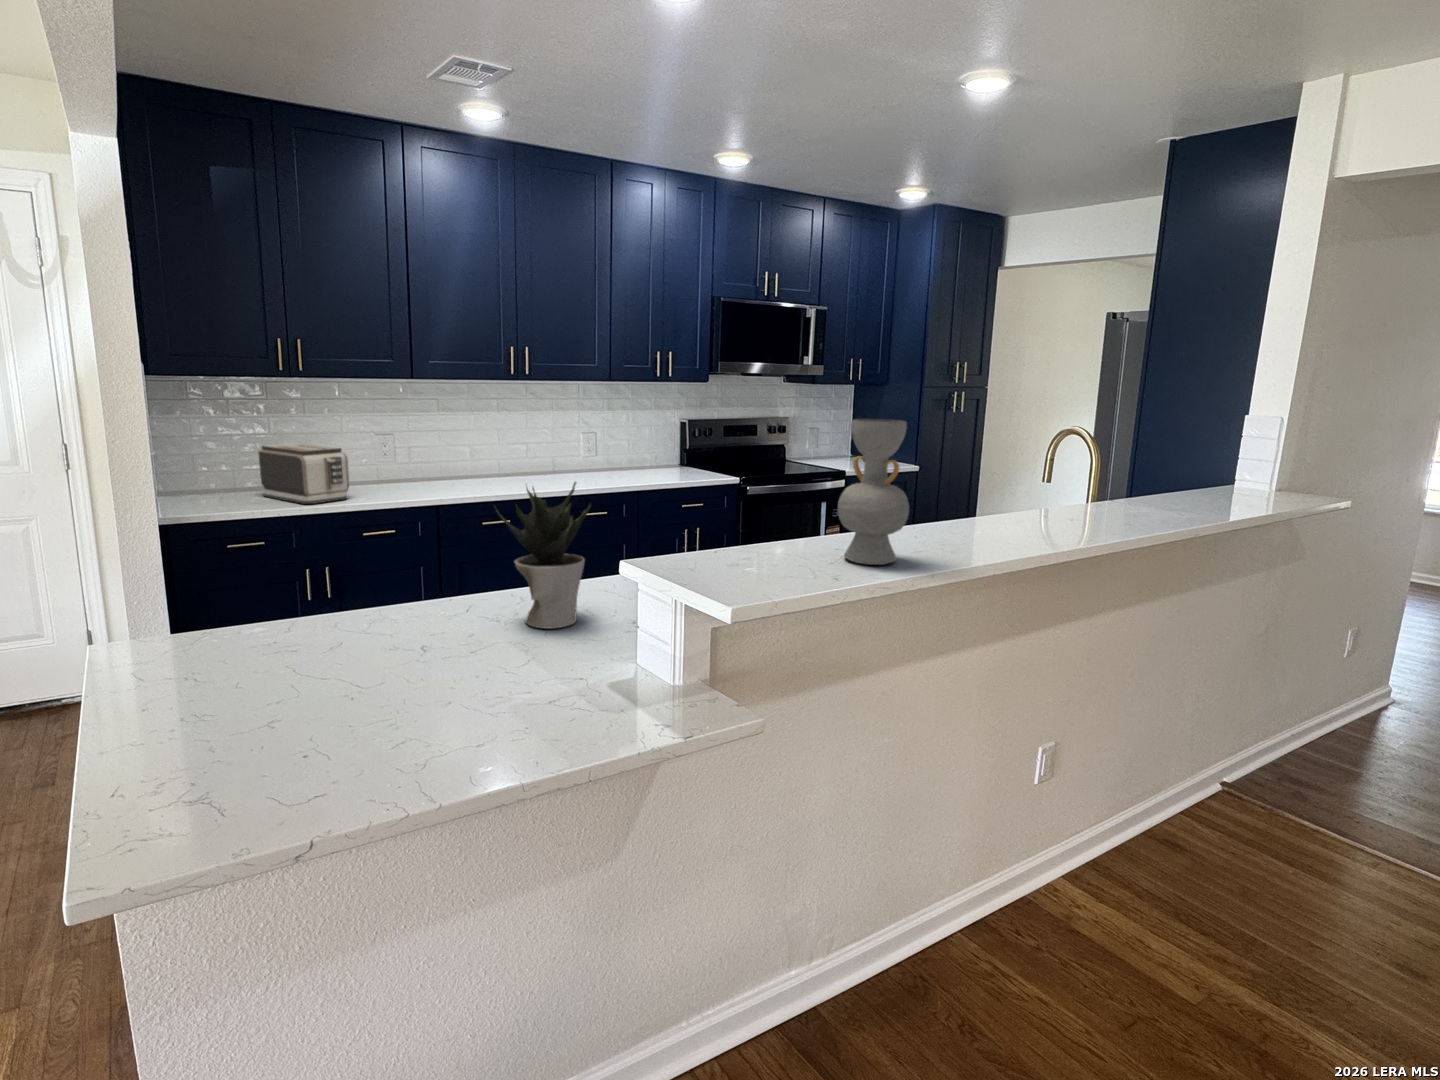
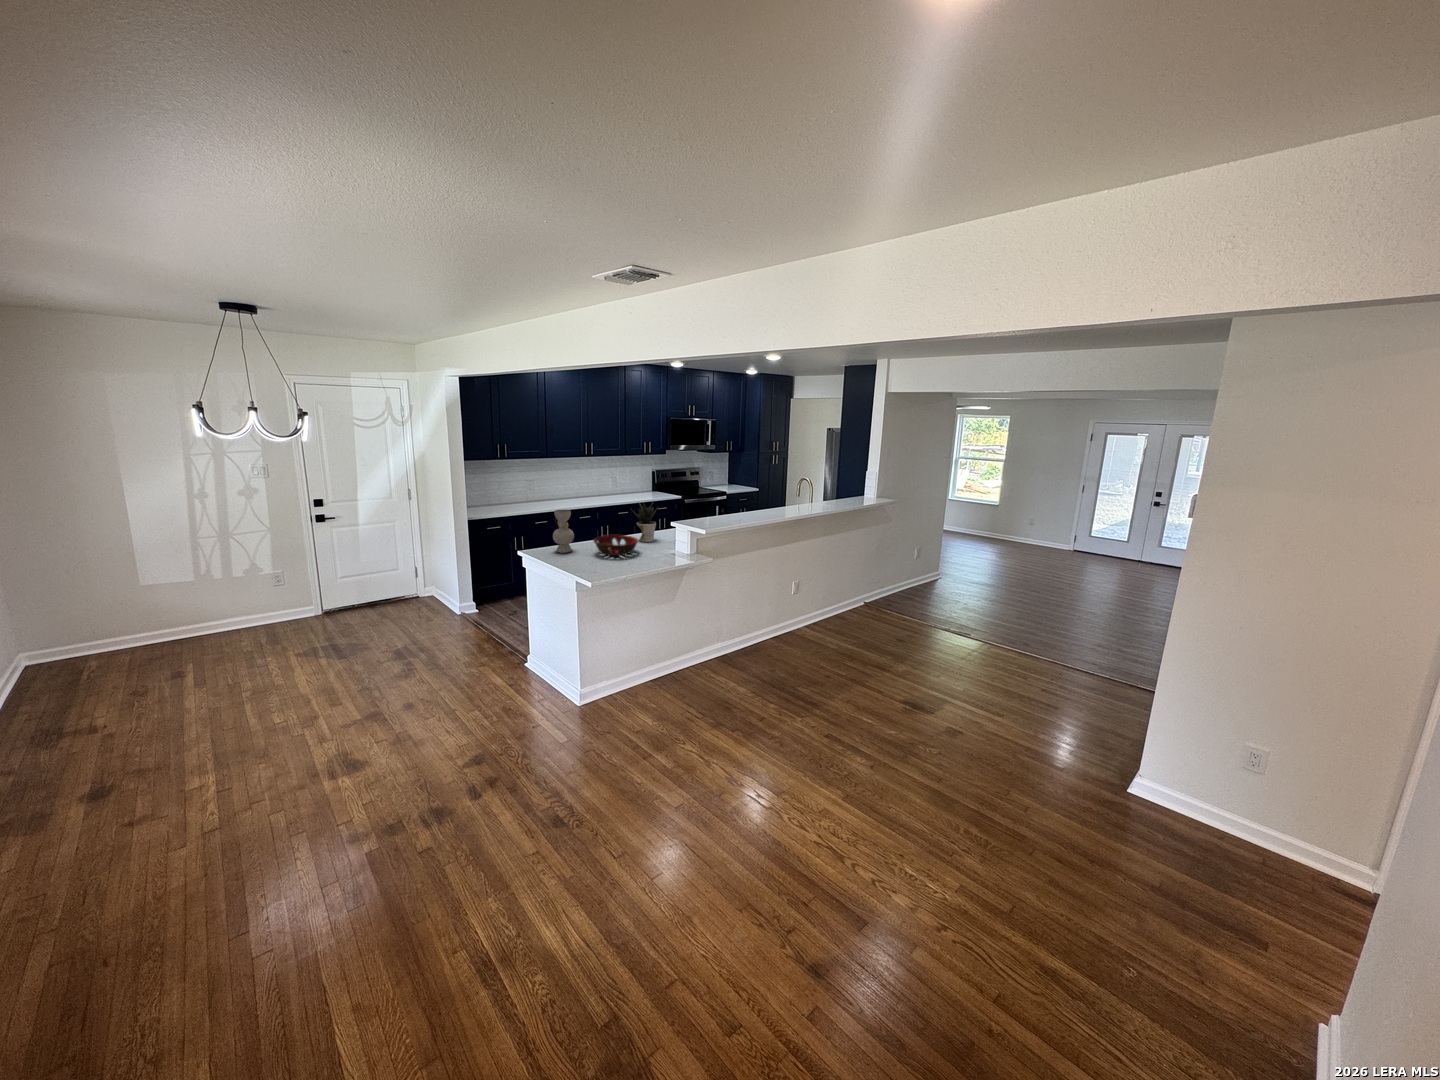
decorative vase: present [838,419,909,565] -> present [553,510,574,553]
toaster: present [258,443,349,504] -> none [490,486,529,511]
decorative bowl: none [286,605,478,703] -> present [593,535,639,556]

